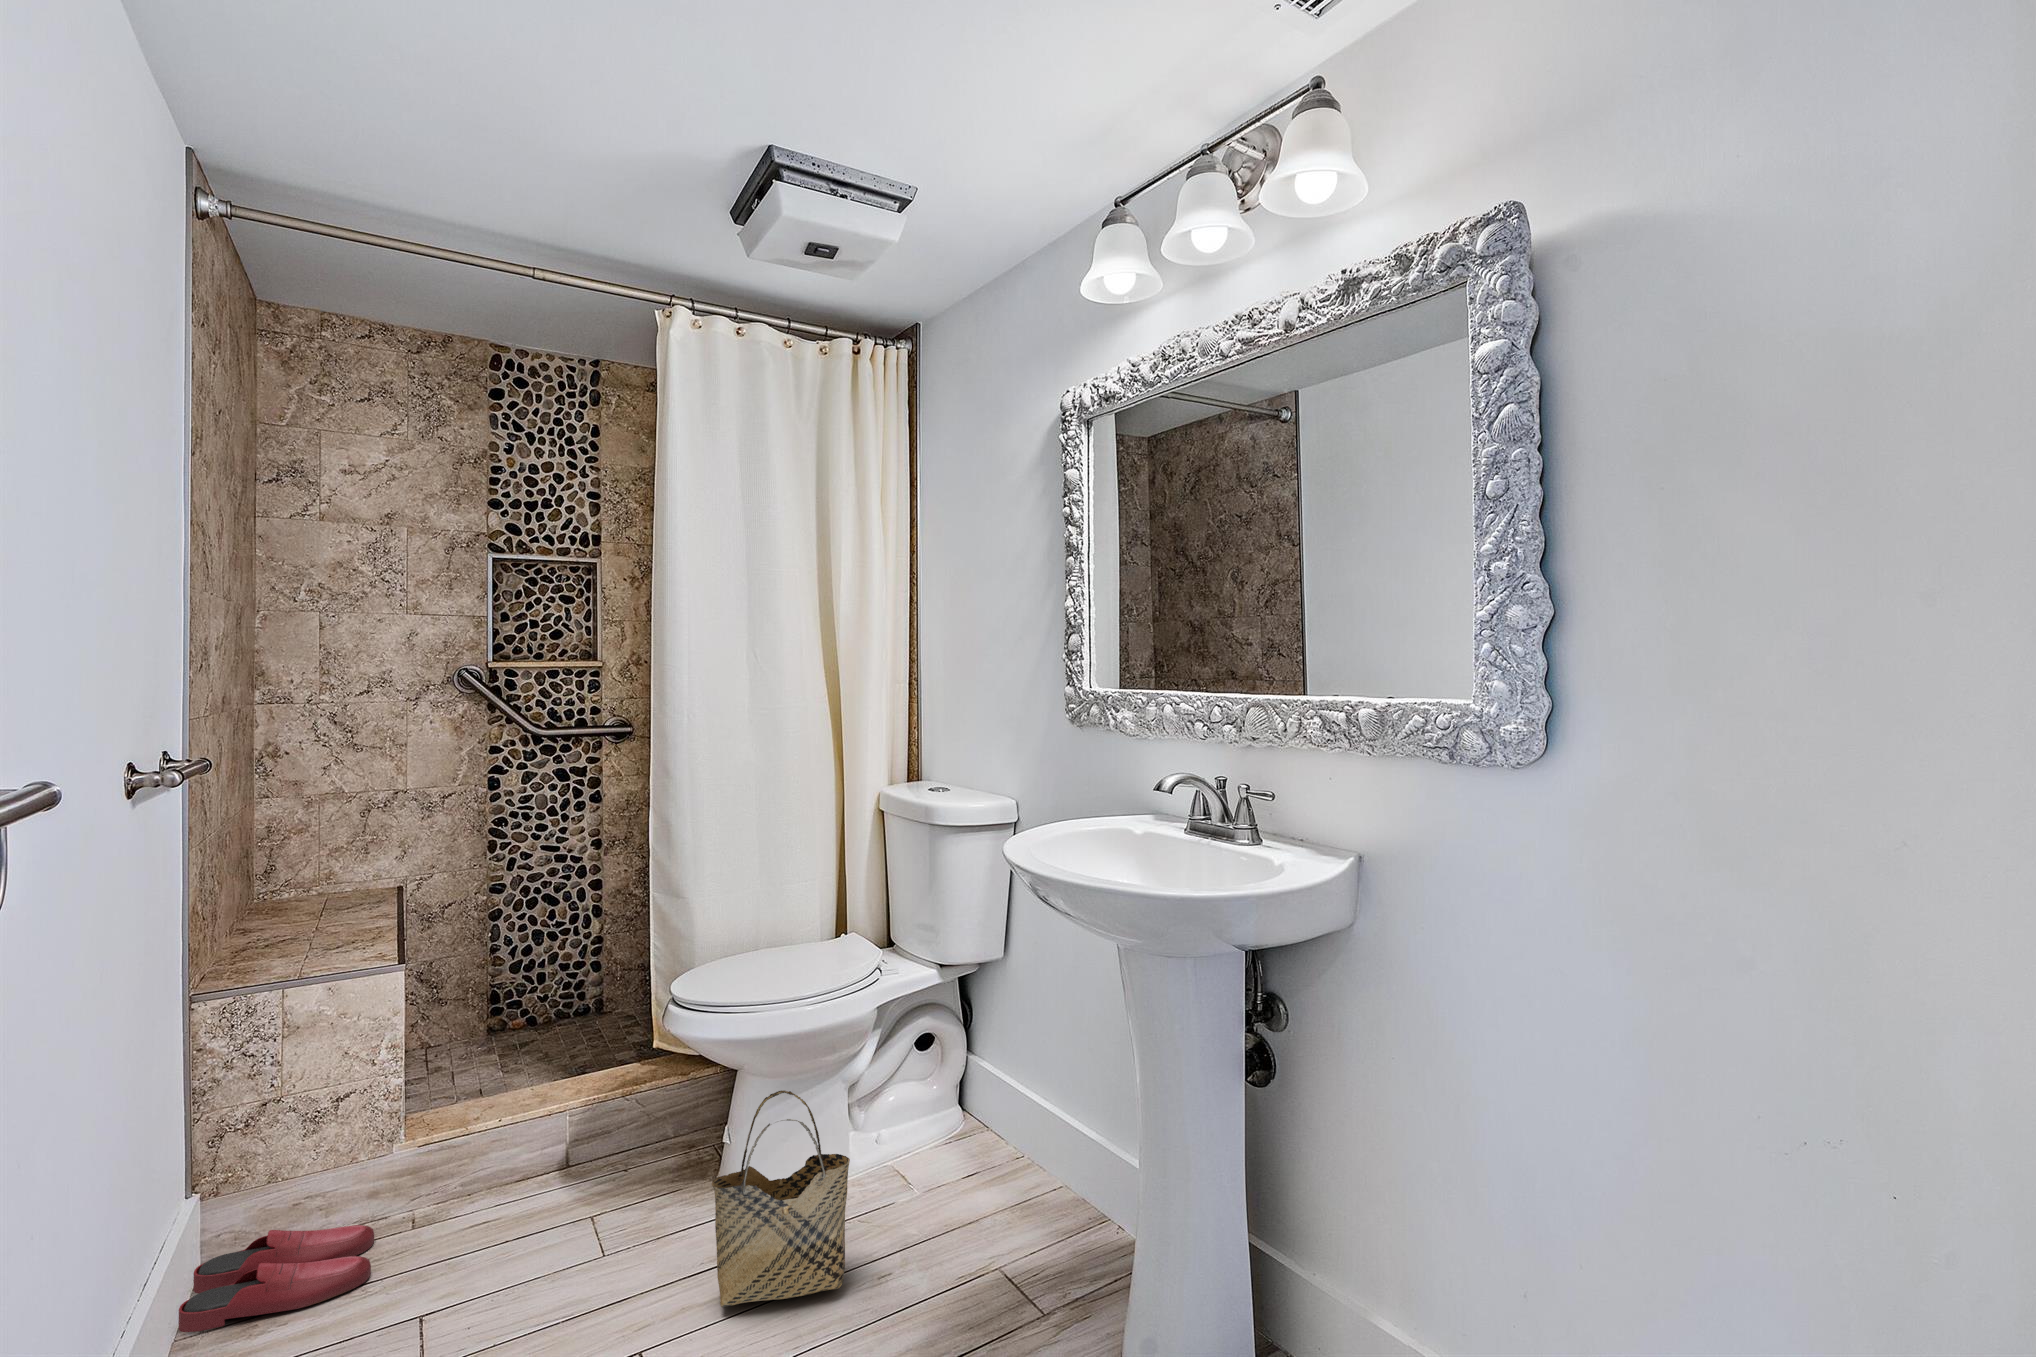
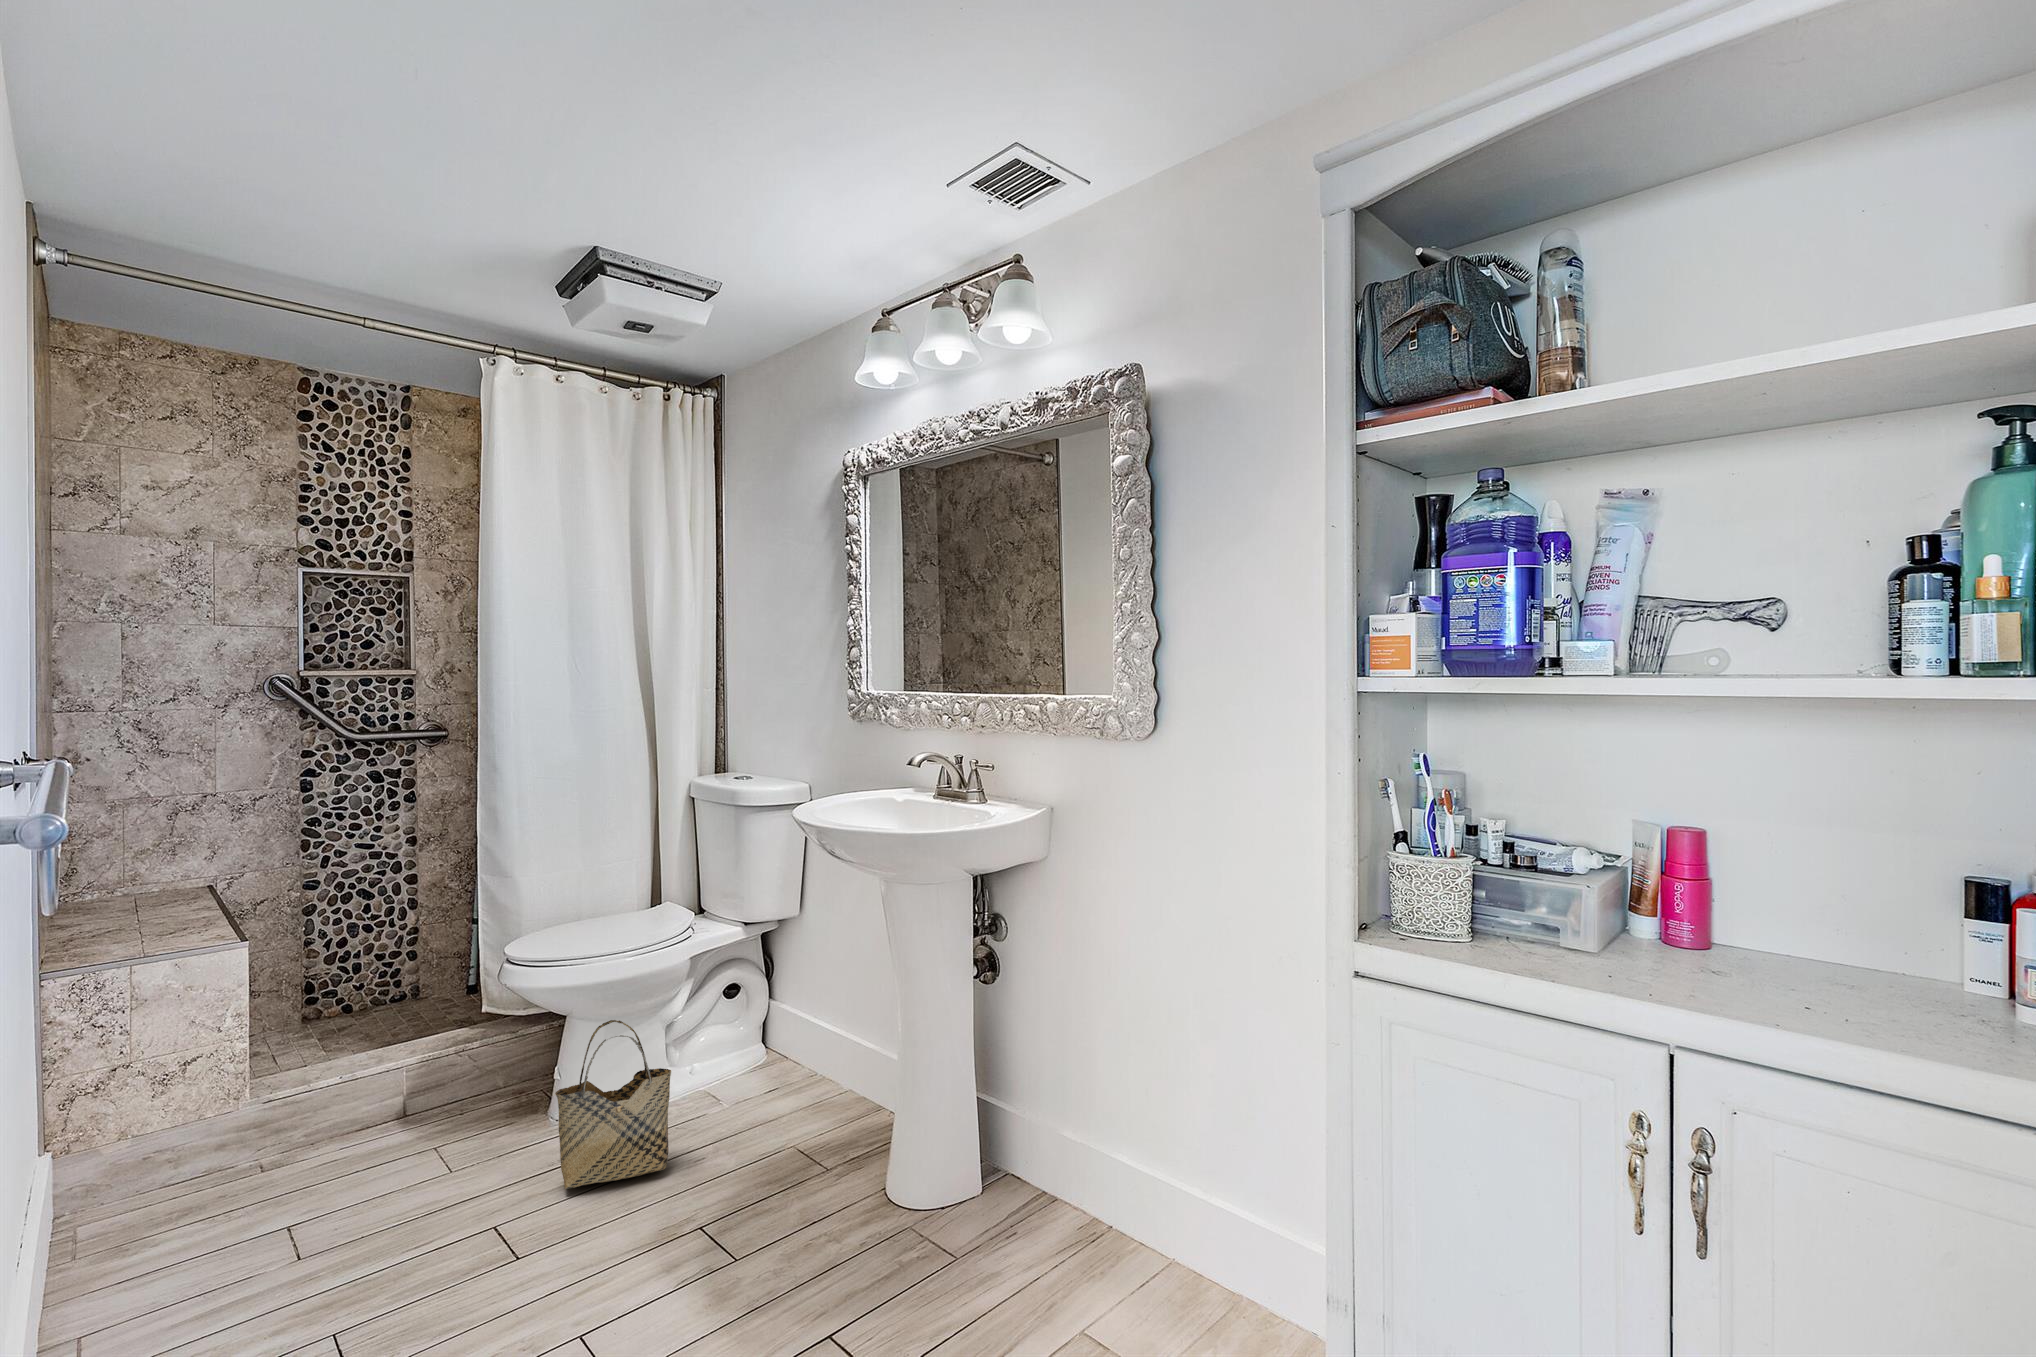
slippers: present [179,1225,374,1332] -> none [66,1167,240,1252]

